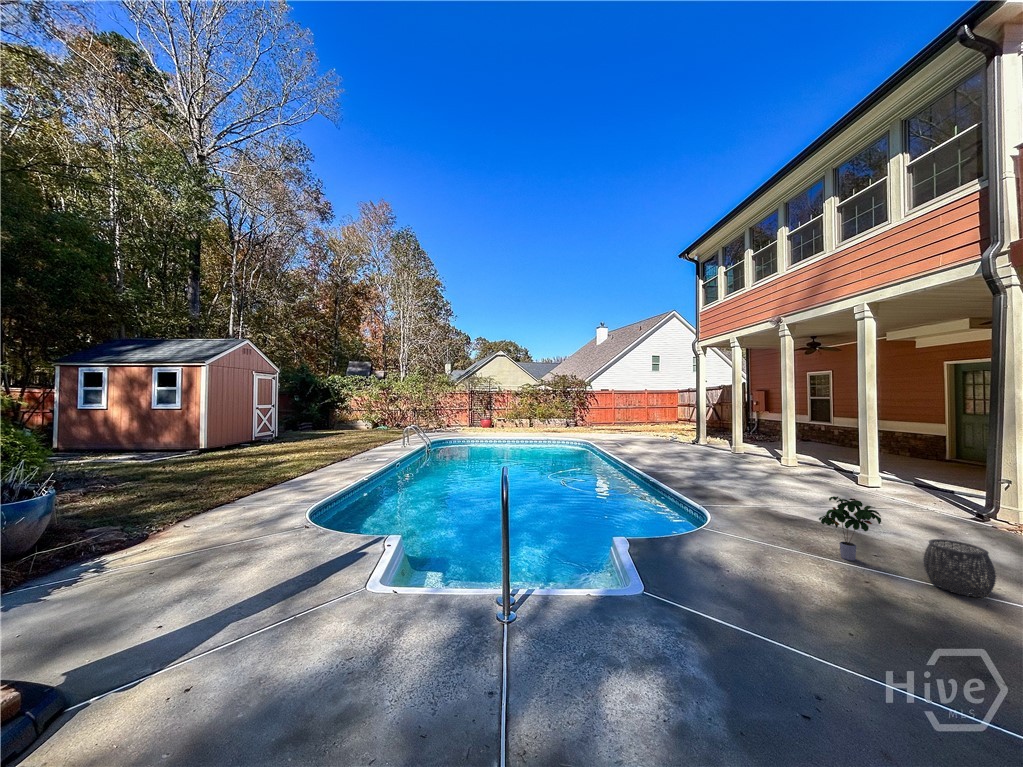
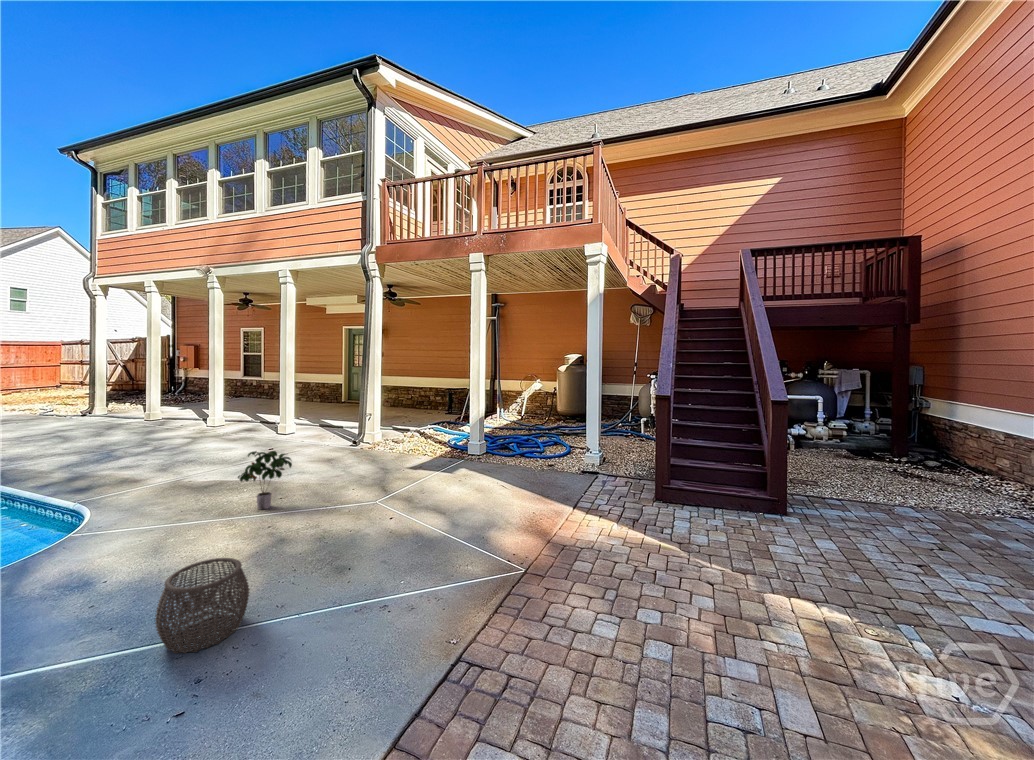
woven basket: present [923,539,996,598] -> present [155,558,249,653]

